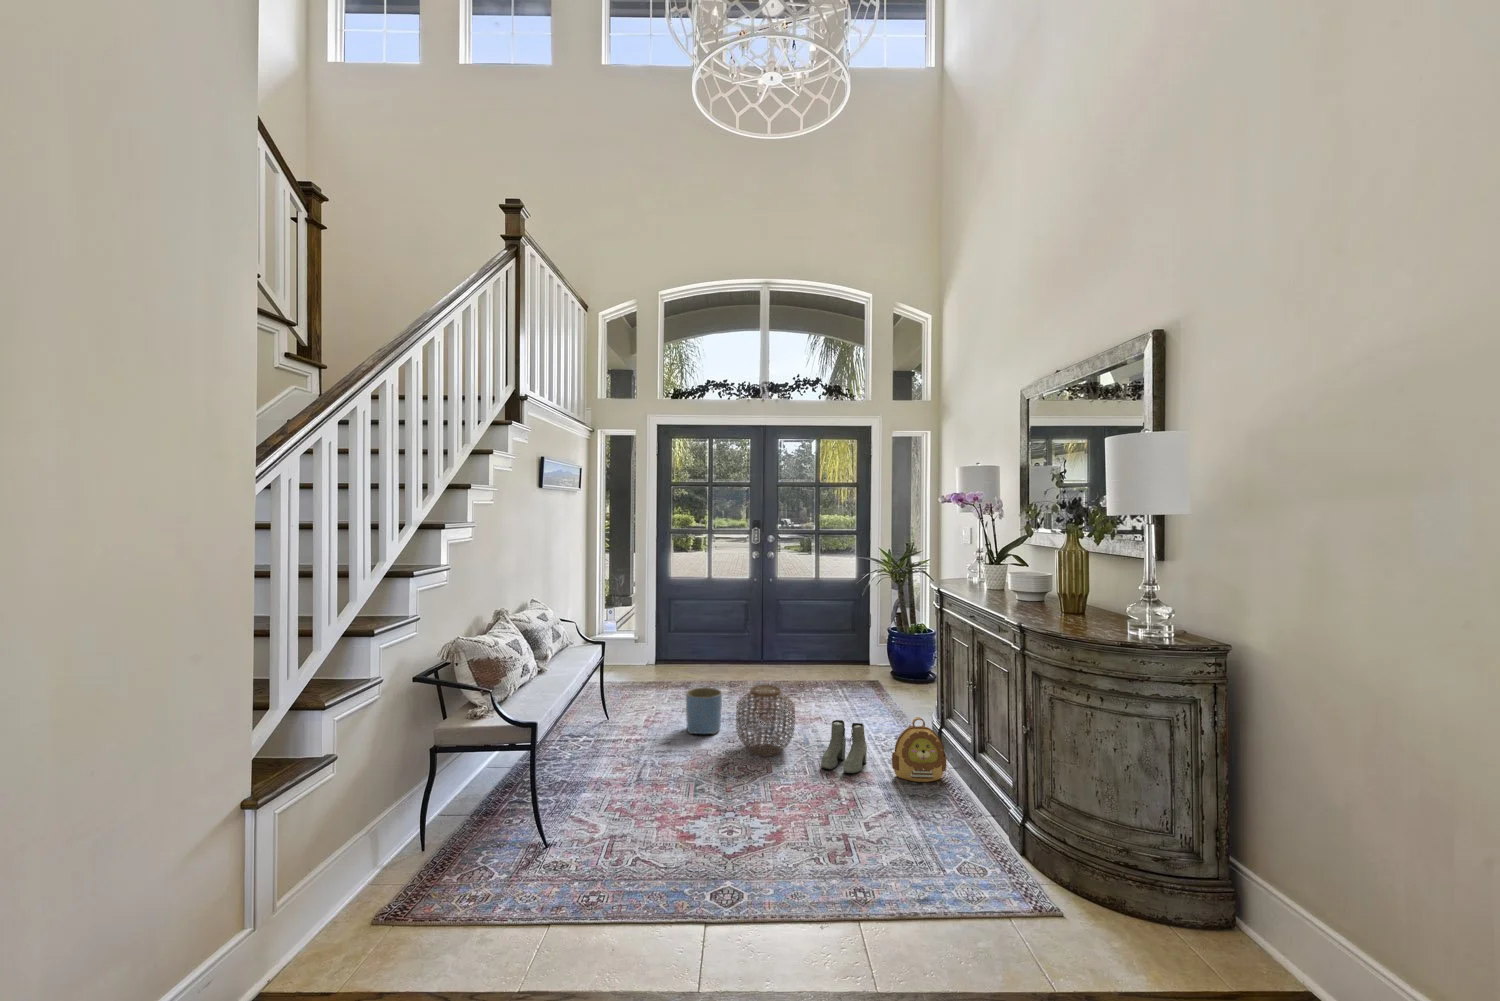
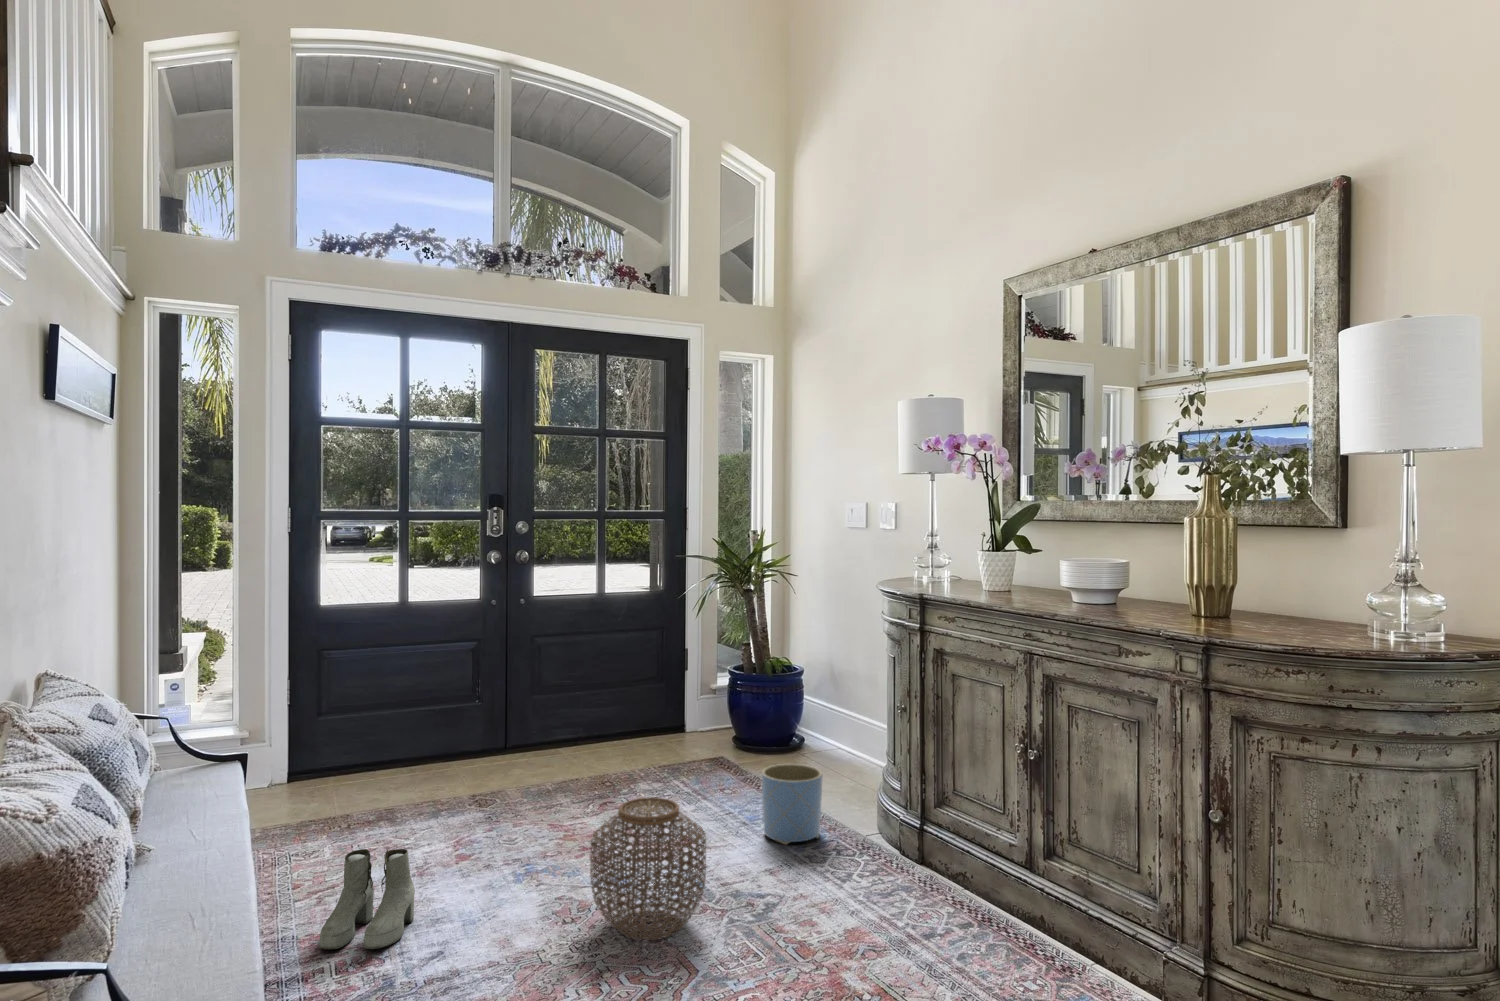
planter: present [686,687,722,734] -> present [762,764,823,845]
backpack: present [892,717,946,782] -> none [896,816,982,928]
boots: present [821,720,867,773] -> present [319,849,415,950]

